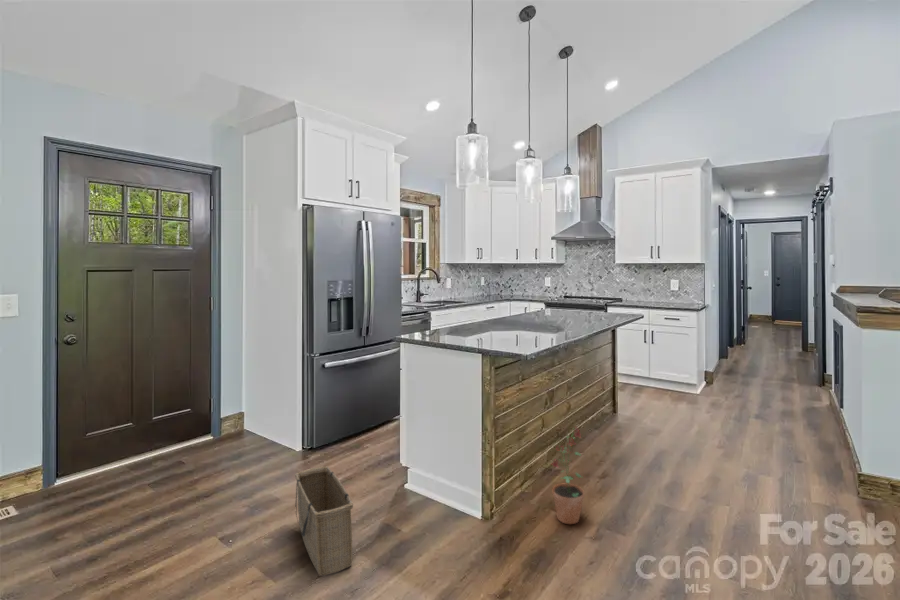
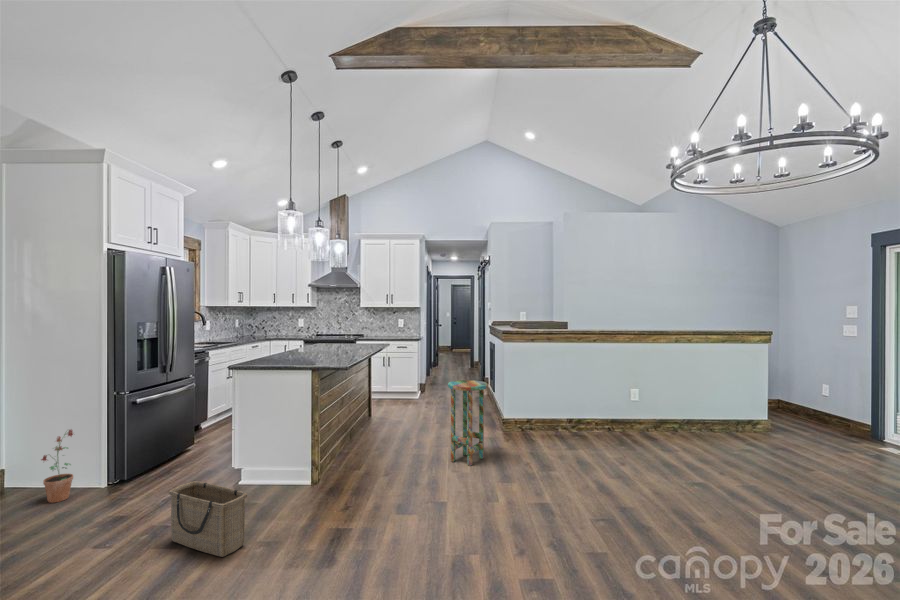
side table: none [700,382,781,532] -> present [448,380,488,466]
potted plant: present [553,428,584,524] -> present [41,430,73,503]

